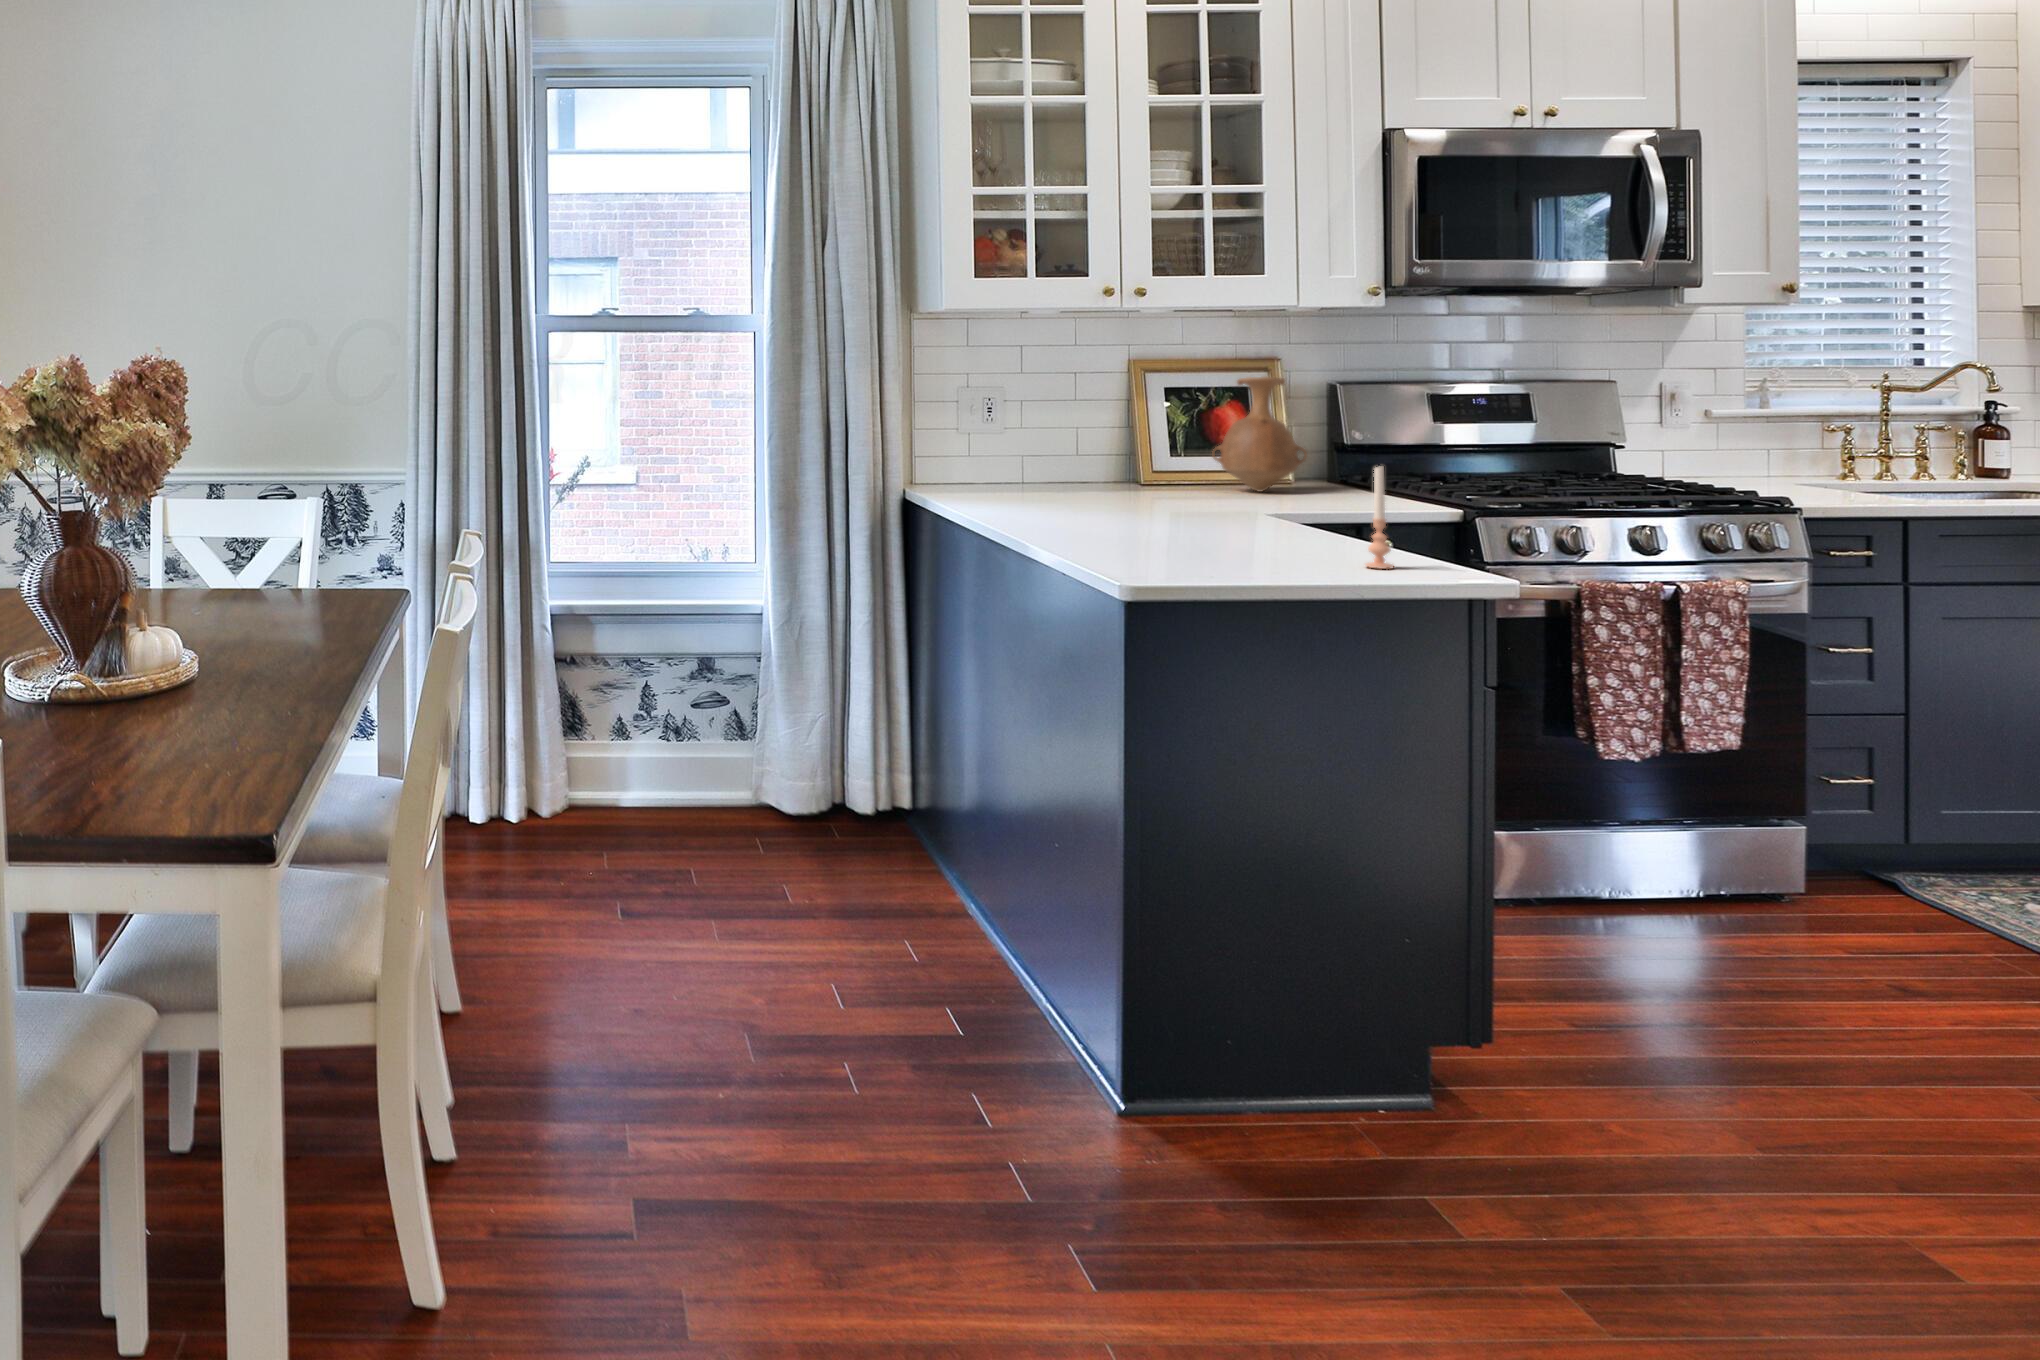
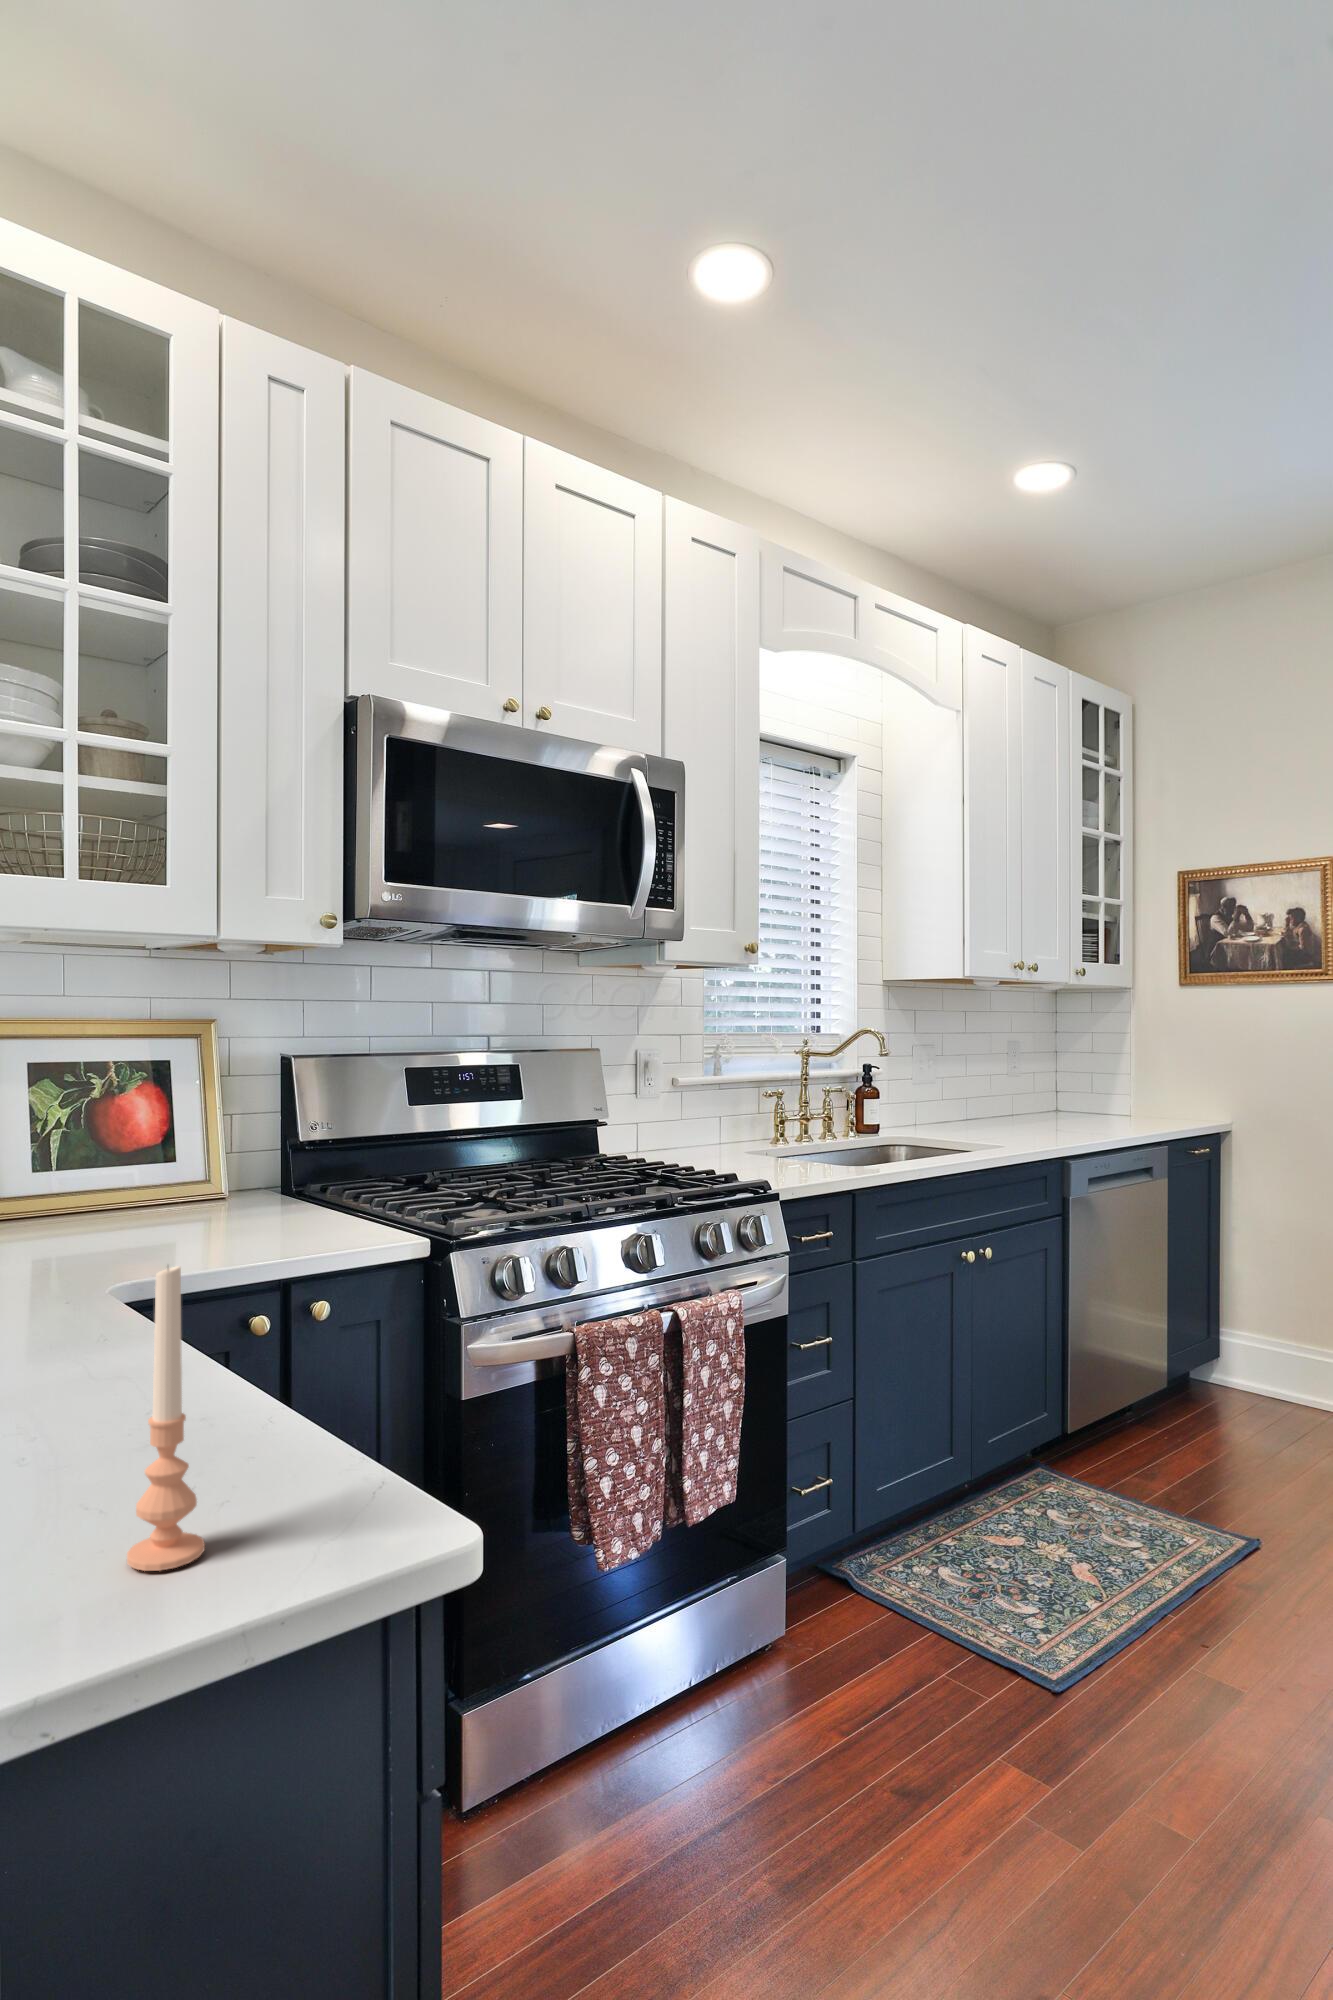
vase: present [1212,376,1307,491] -> none [87,1041,232,1223]

